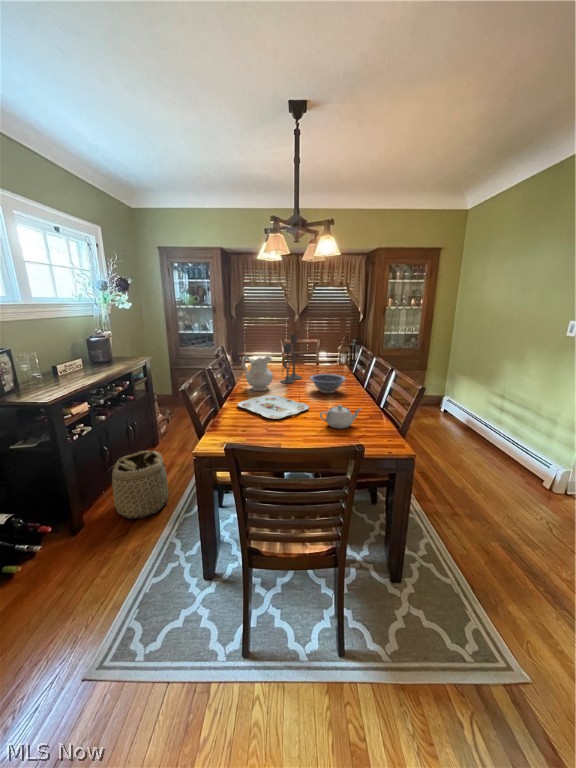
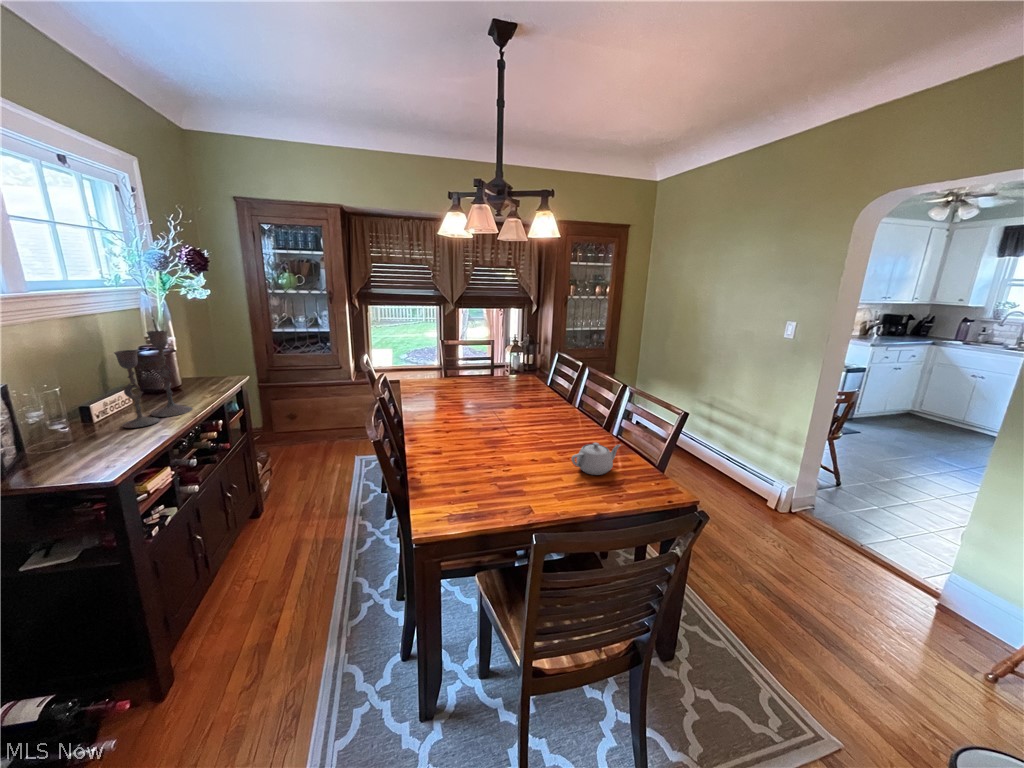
candlestick: present [280,335,302,383] -> present [114,330,193,428]
ceramic pitcher: present [242,355,273,391] -> none [421,371,466,422]
decorative bowl: present [310,374,346,393] -> none [517,392,565,419]
serving tray: present [238,395,309,419] -> none [436,428,538,469]
basket: present [112,451,169,519] -> none [200,530,327,648]

